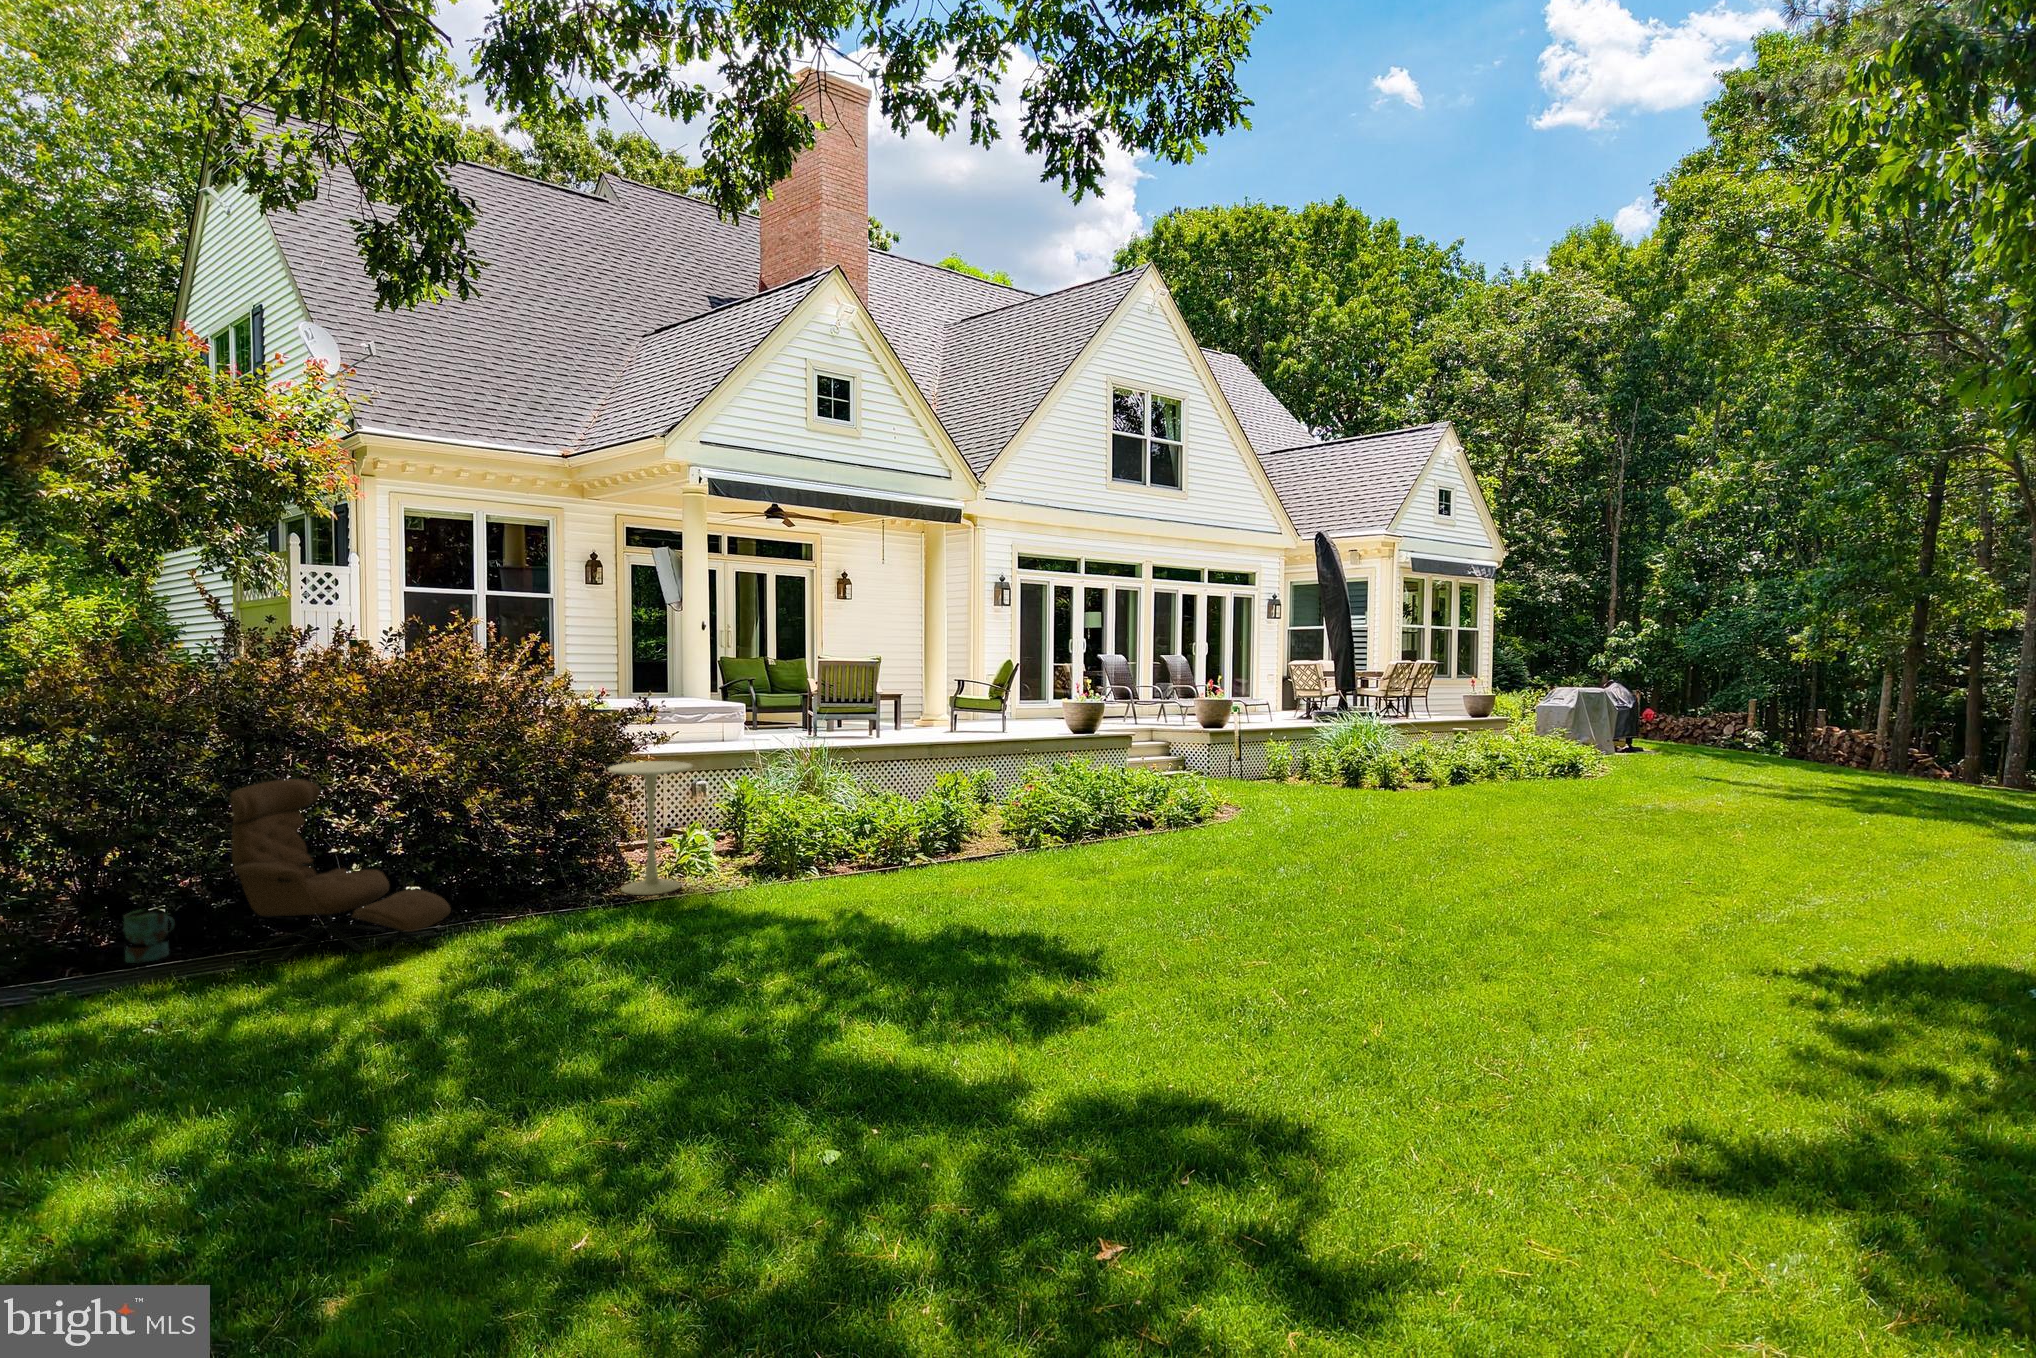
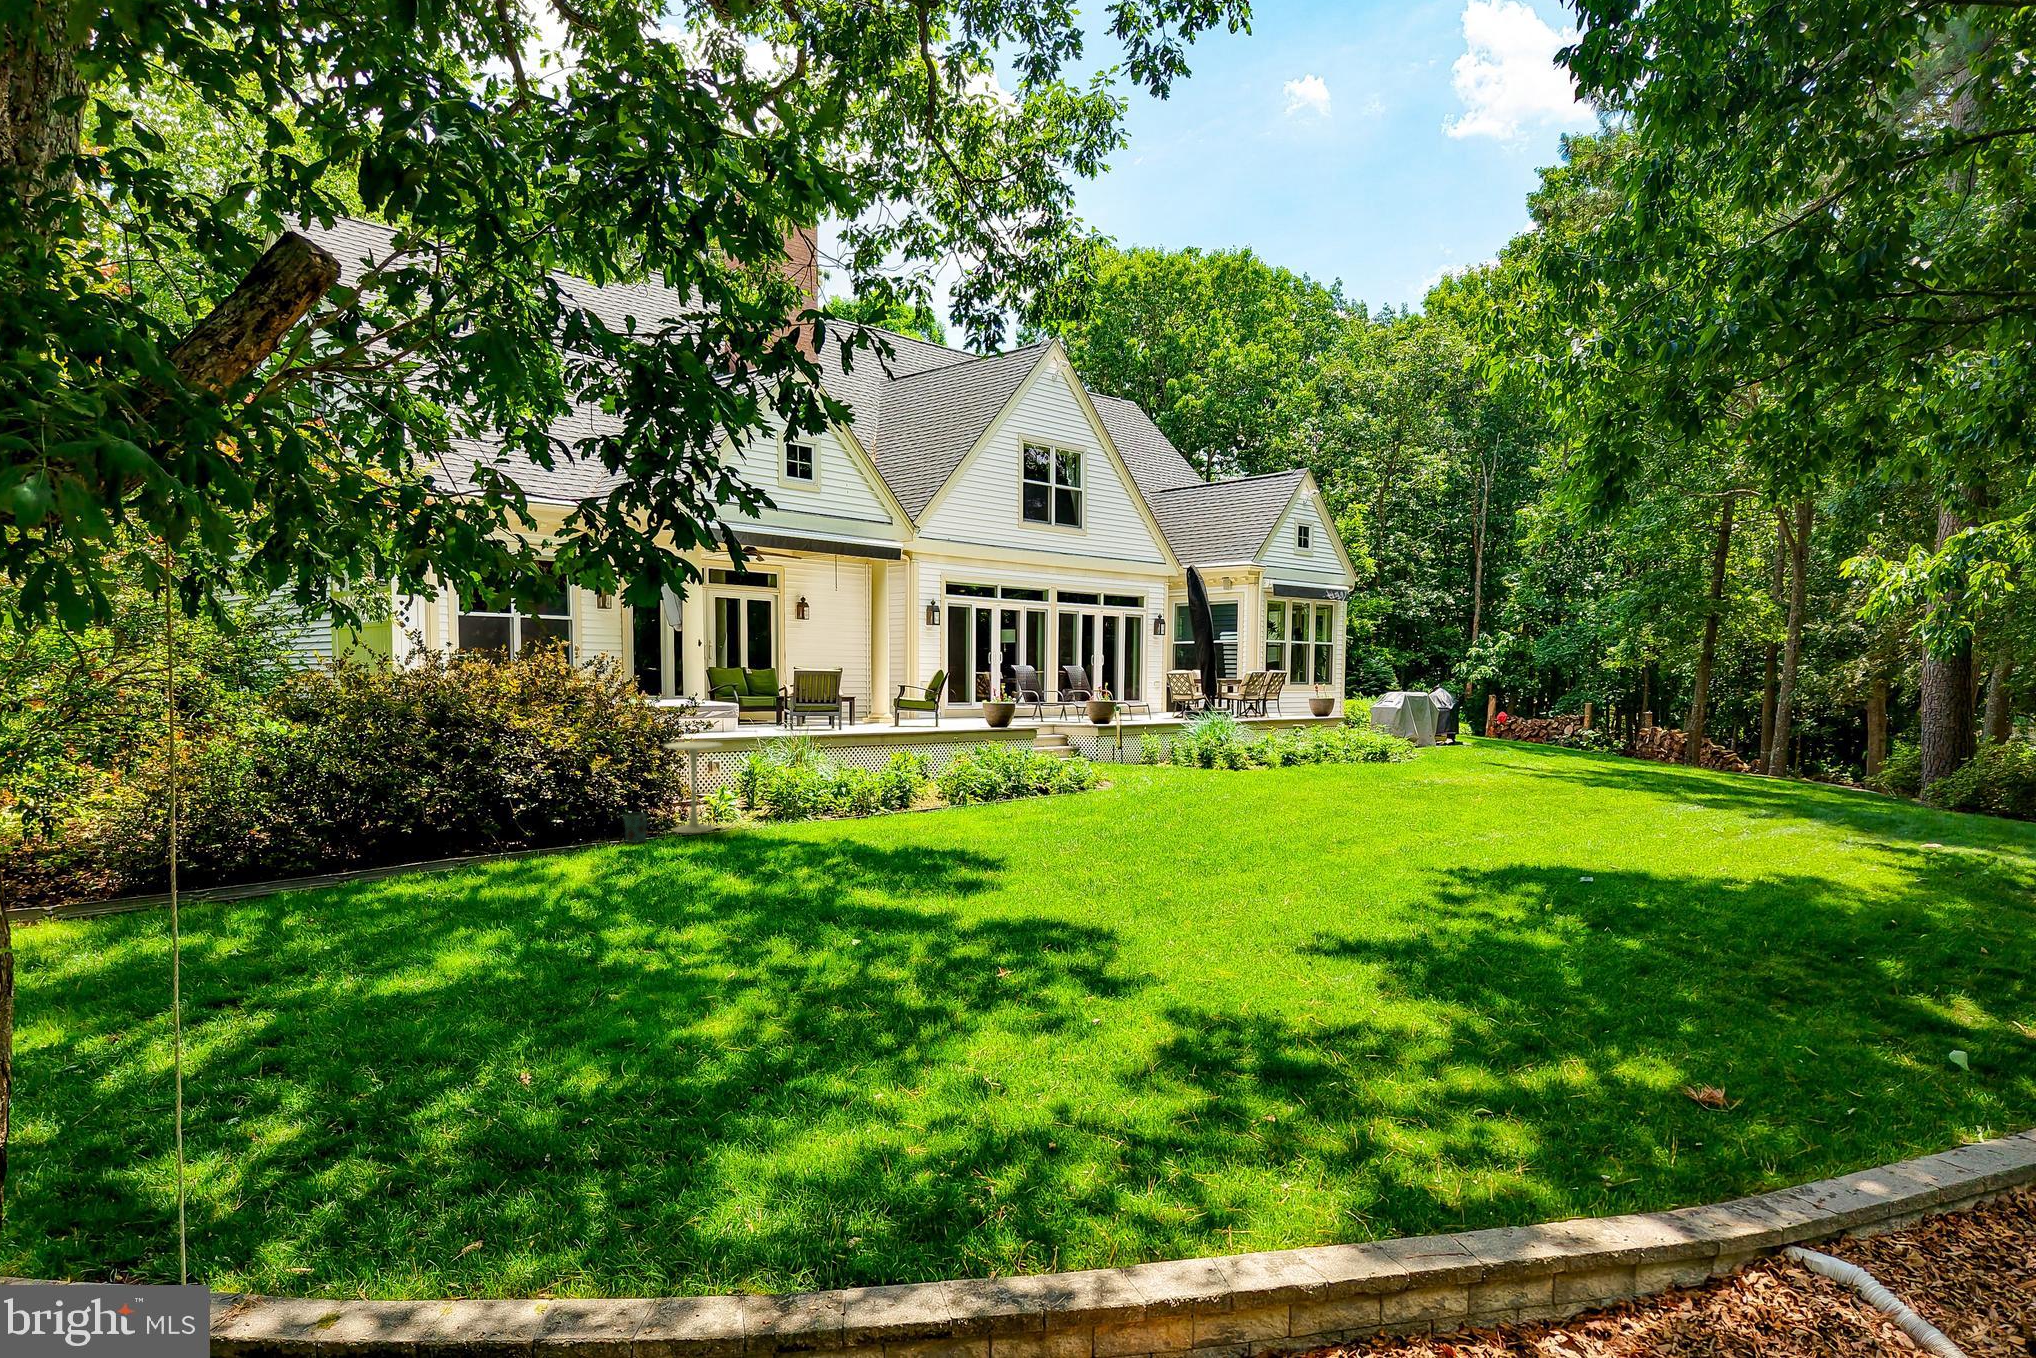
lounge chair: present [231,779,451,960] -> none [430,751,571,868]
watering can: present [123,910,175,963] -> present [621,812,647,843]

